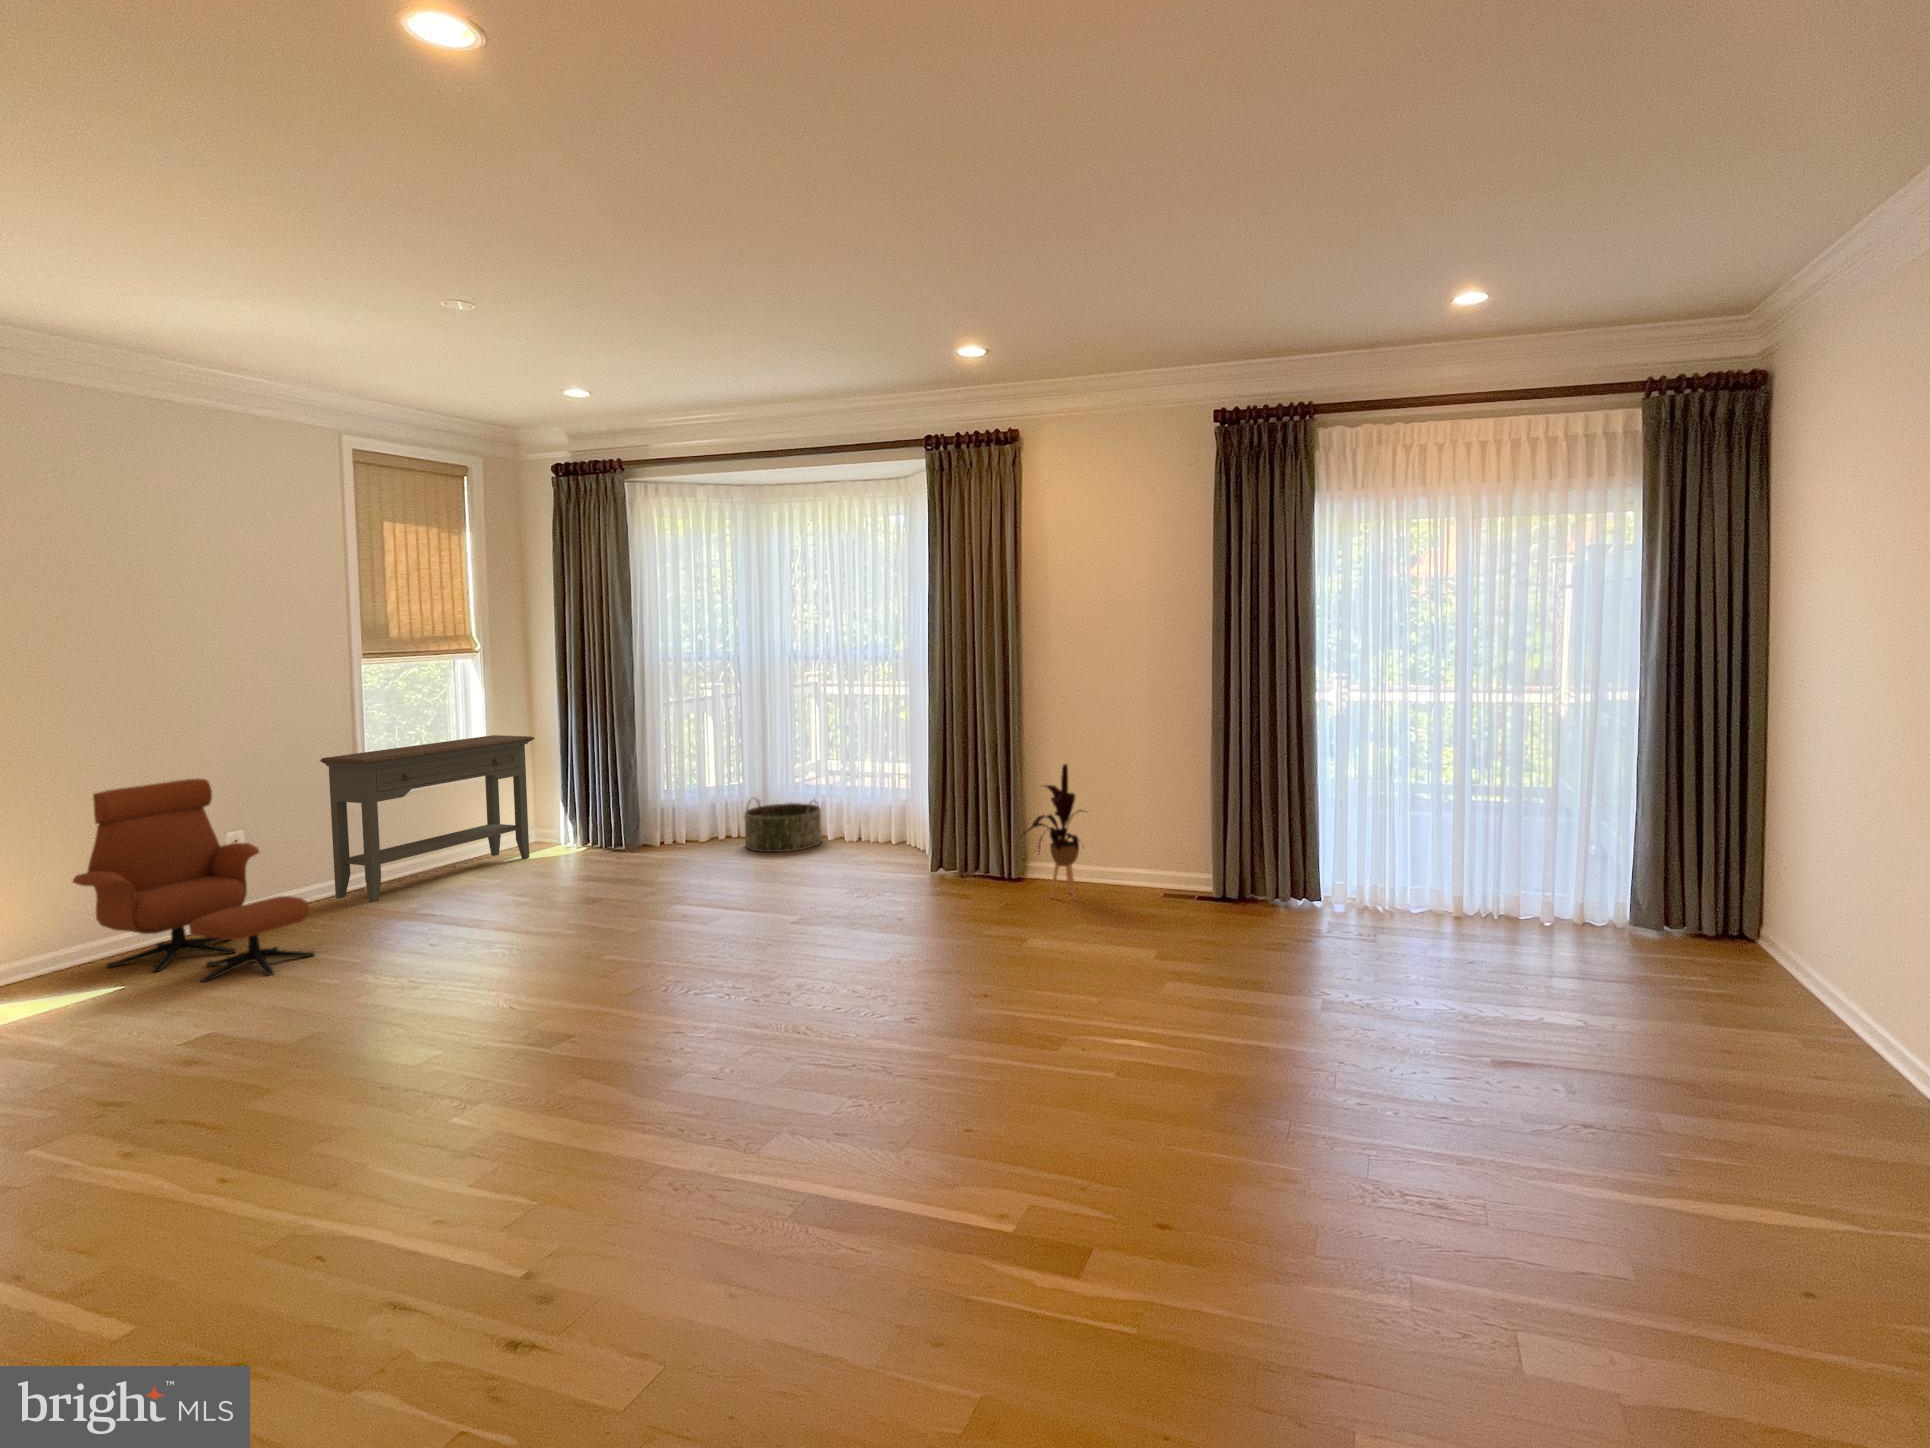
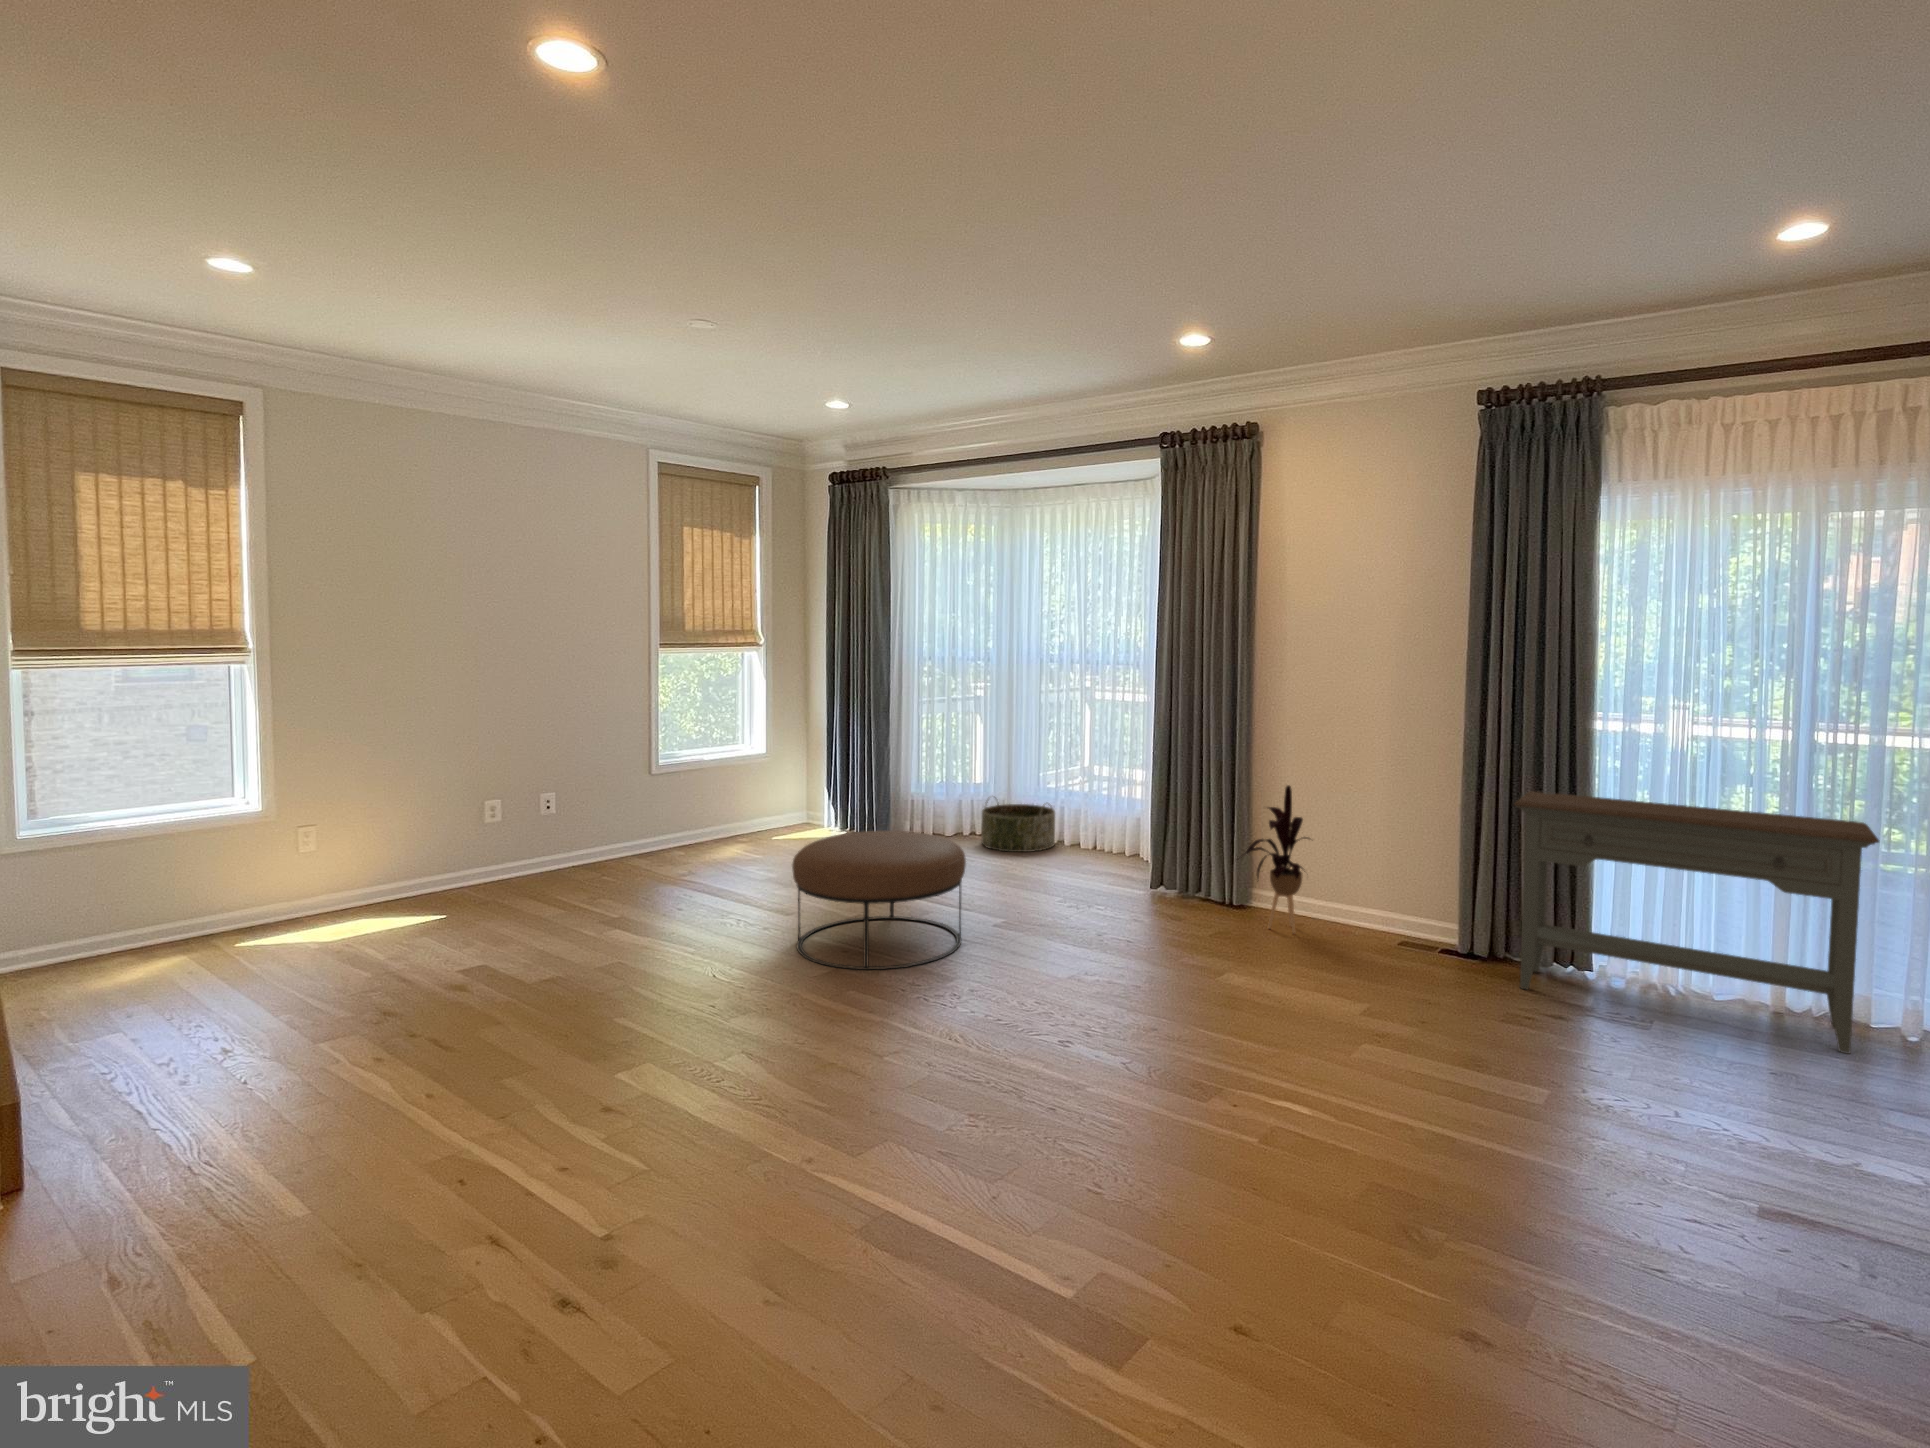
console table: present [320,735,535,902] -> present [1514,791,1879,1054]
lounge chair: present [73,779,315,982] -> none [438,745,601,916]
ottoman: none [574,839,764,987] -> present [792,831,966,970]

